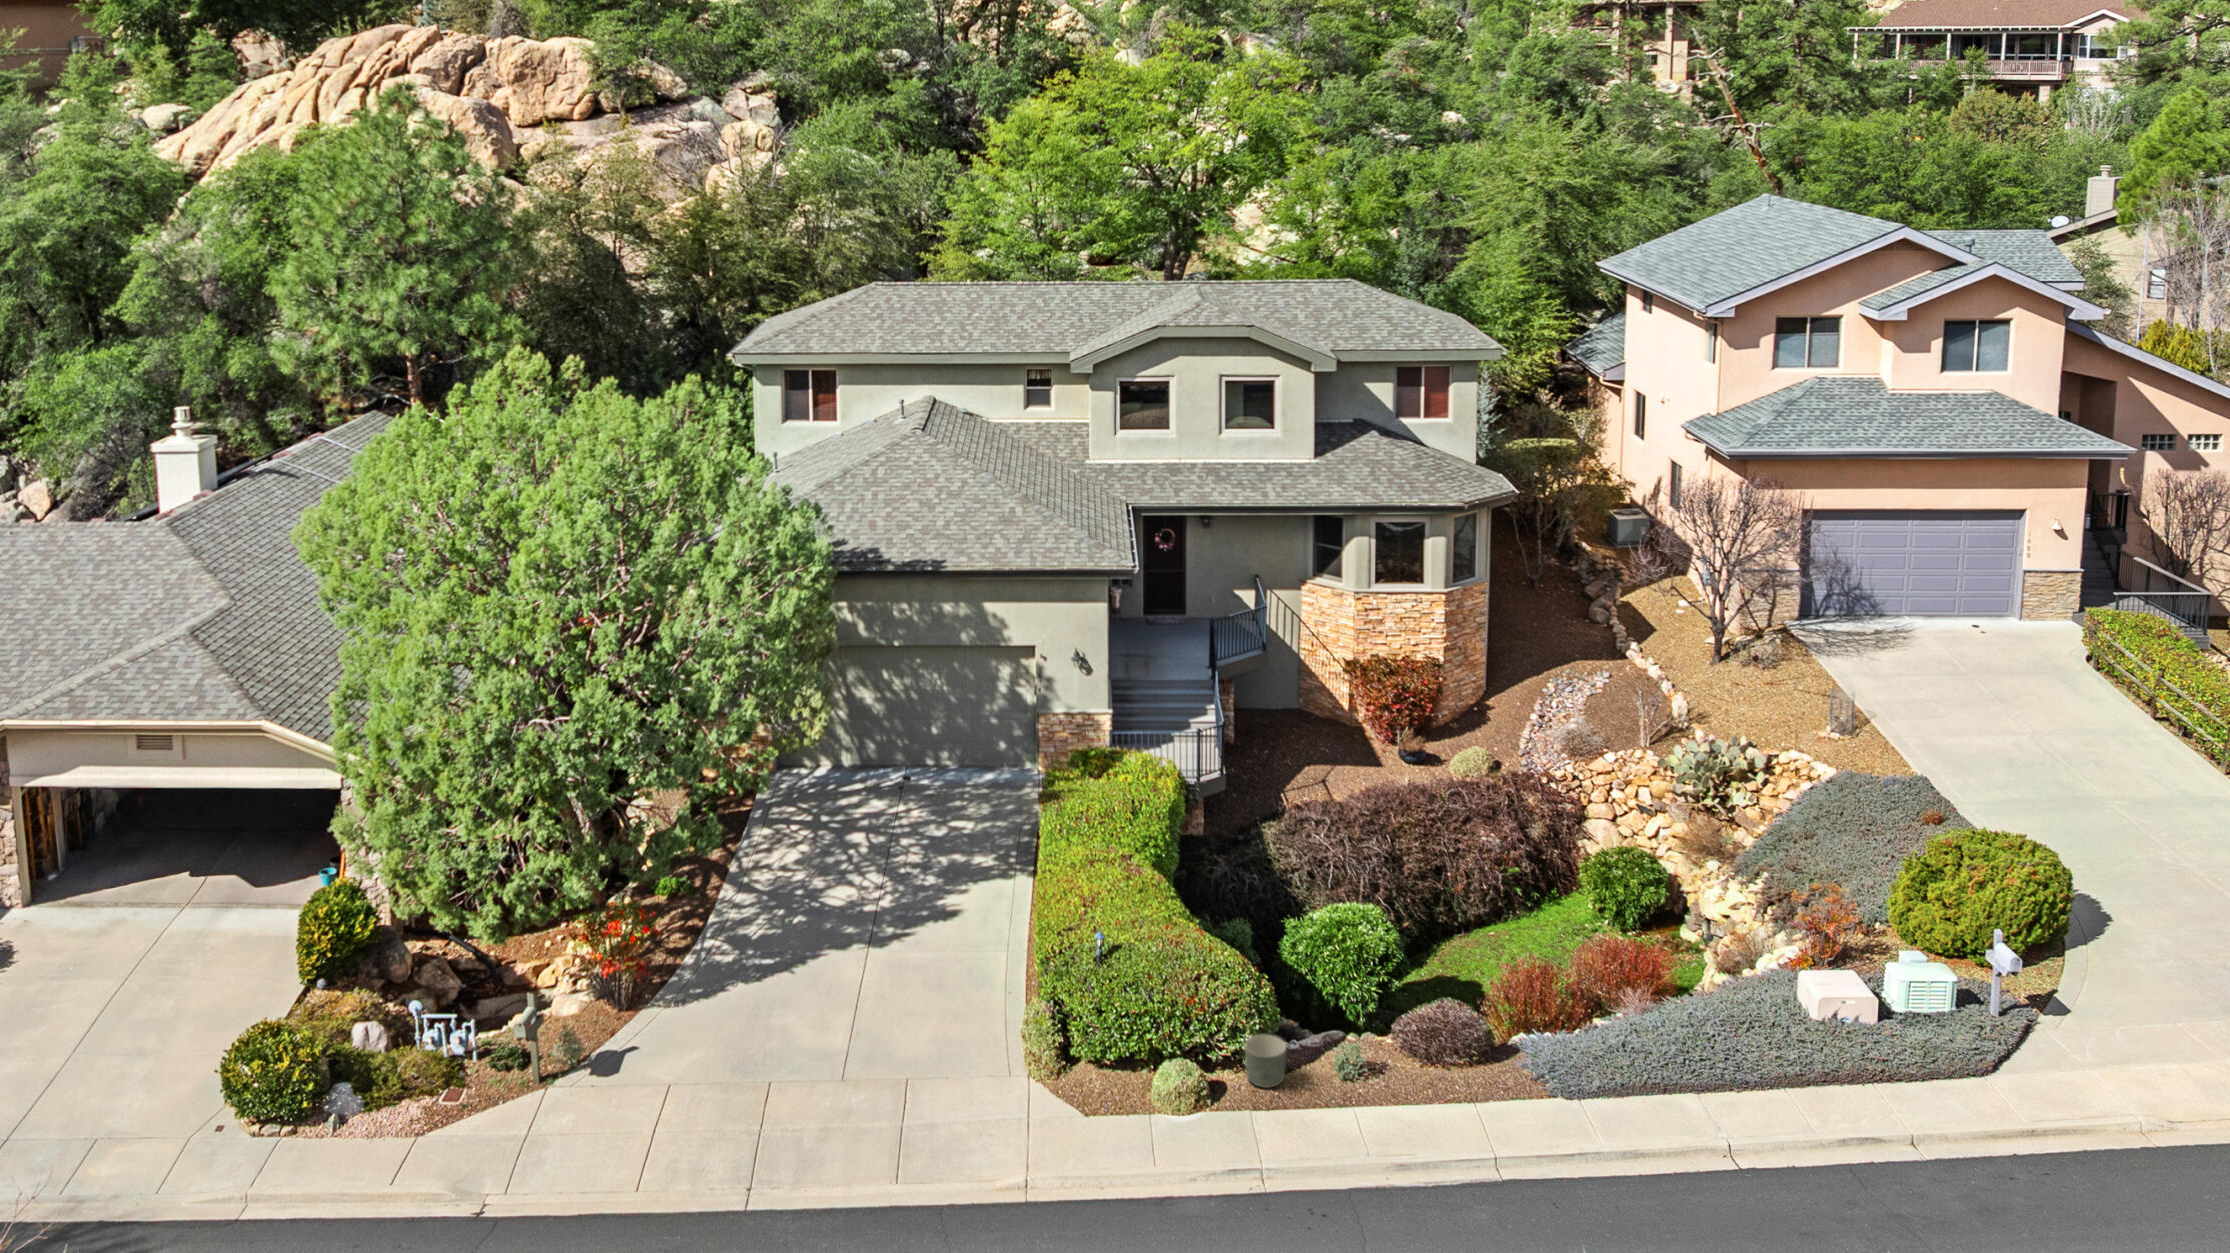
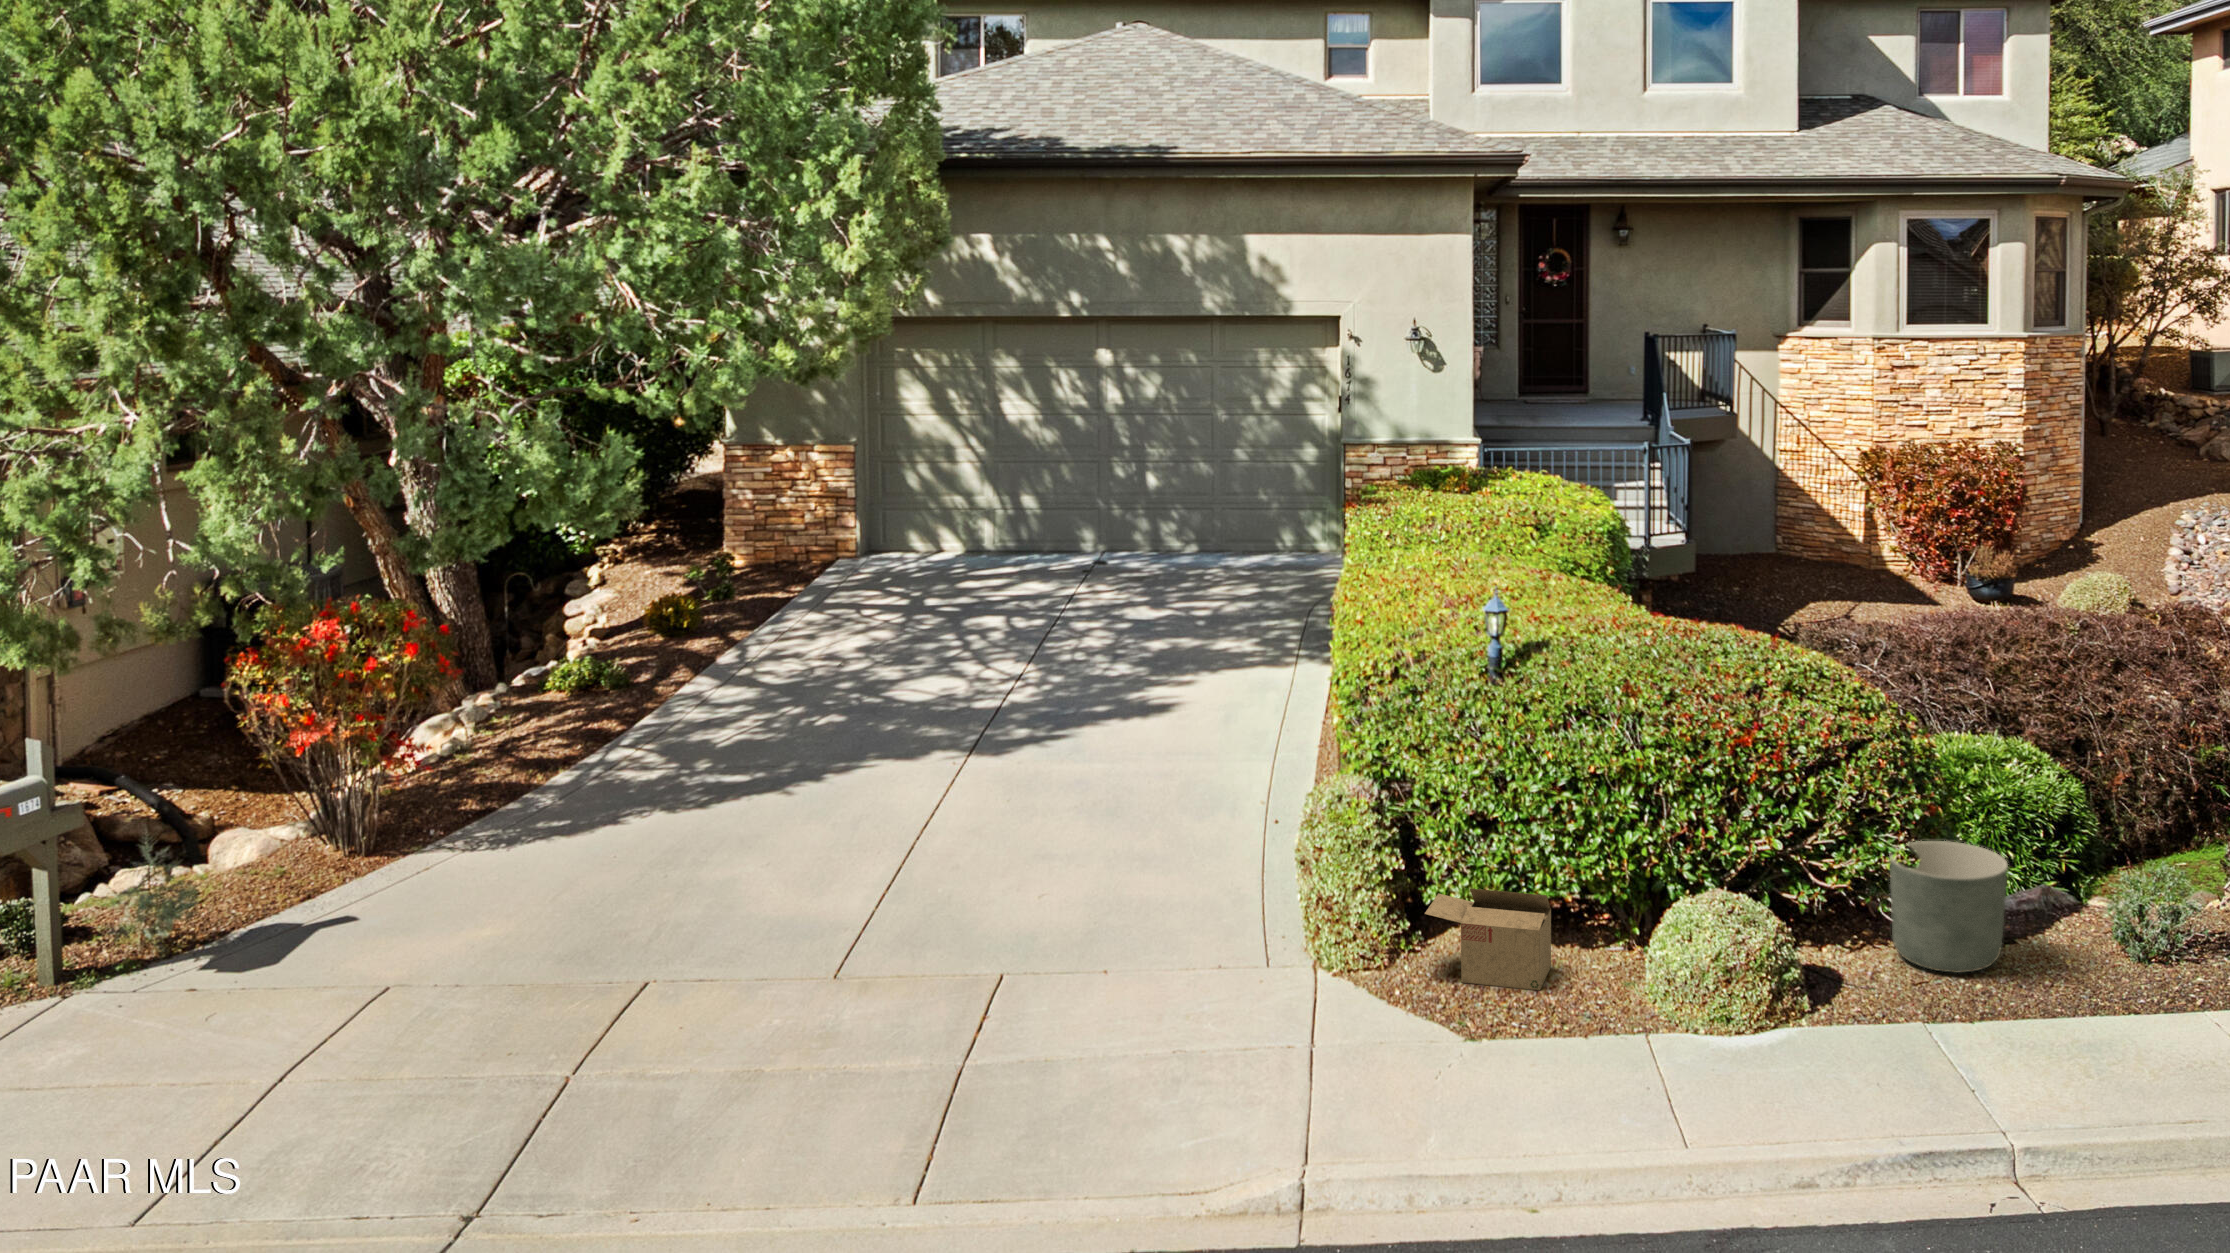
cardboard box: none [1073,1056,1119,1096] -> present [1425,889,1551,990]

